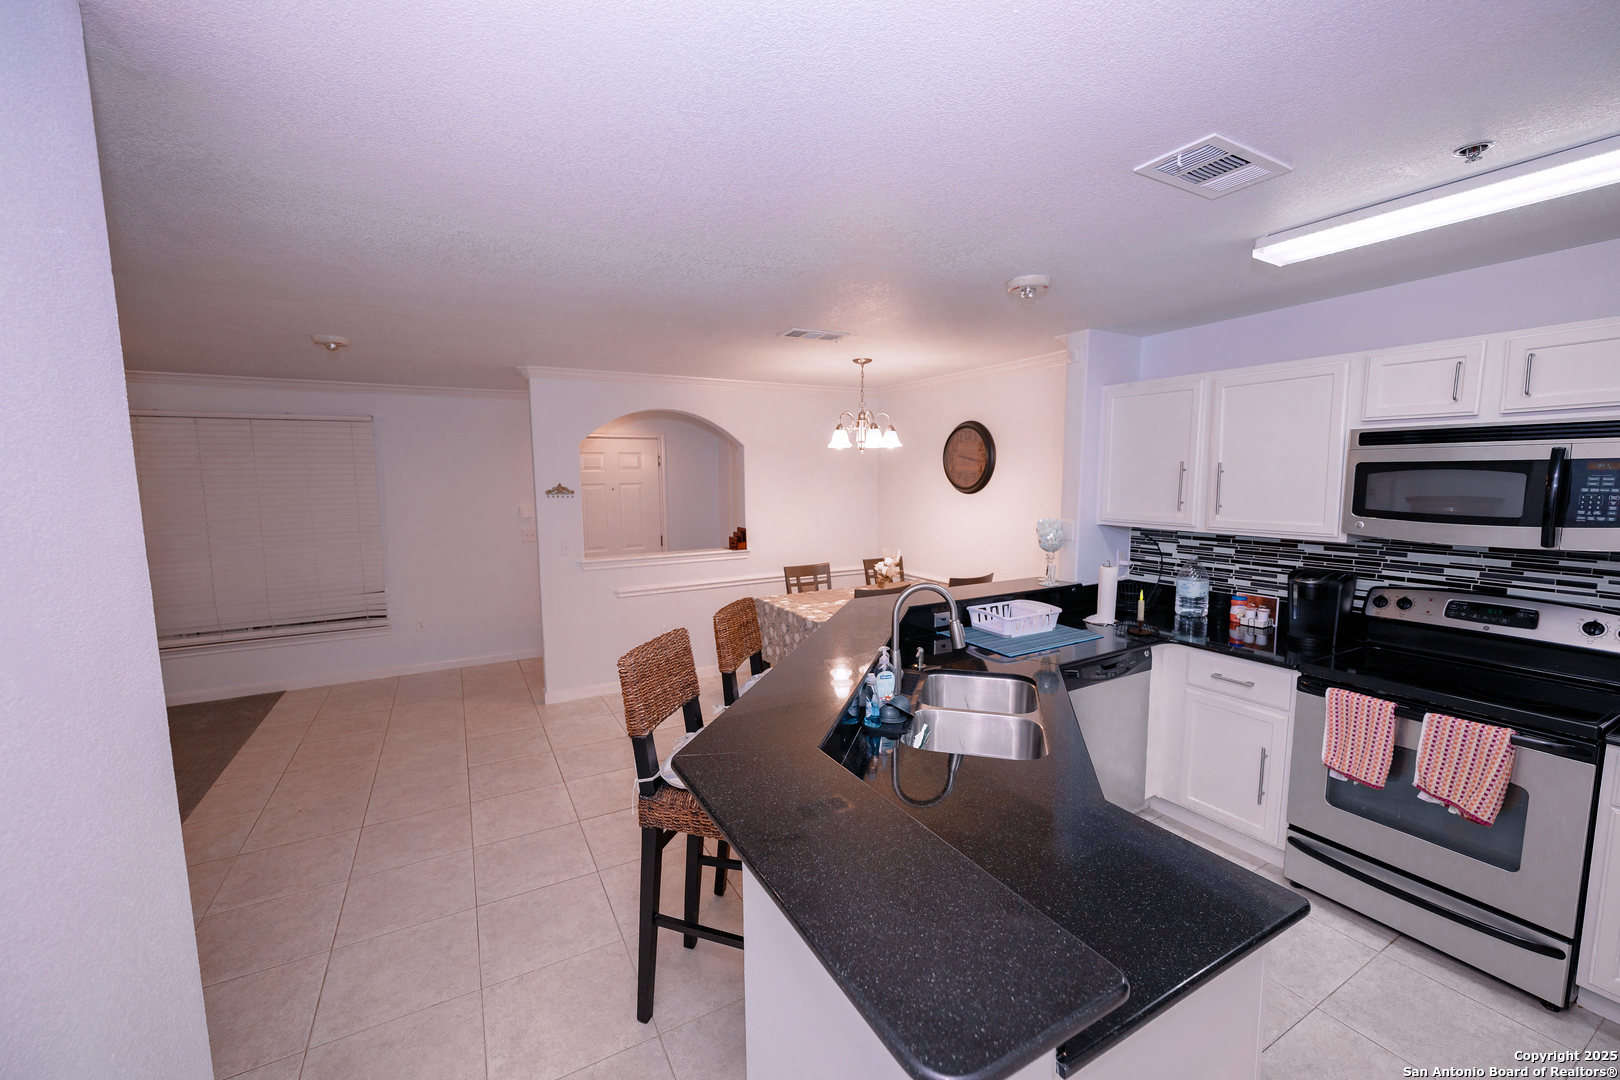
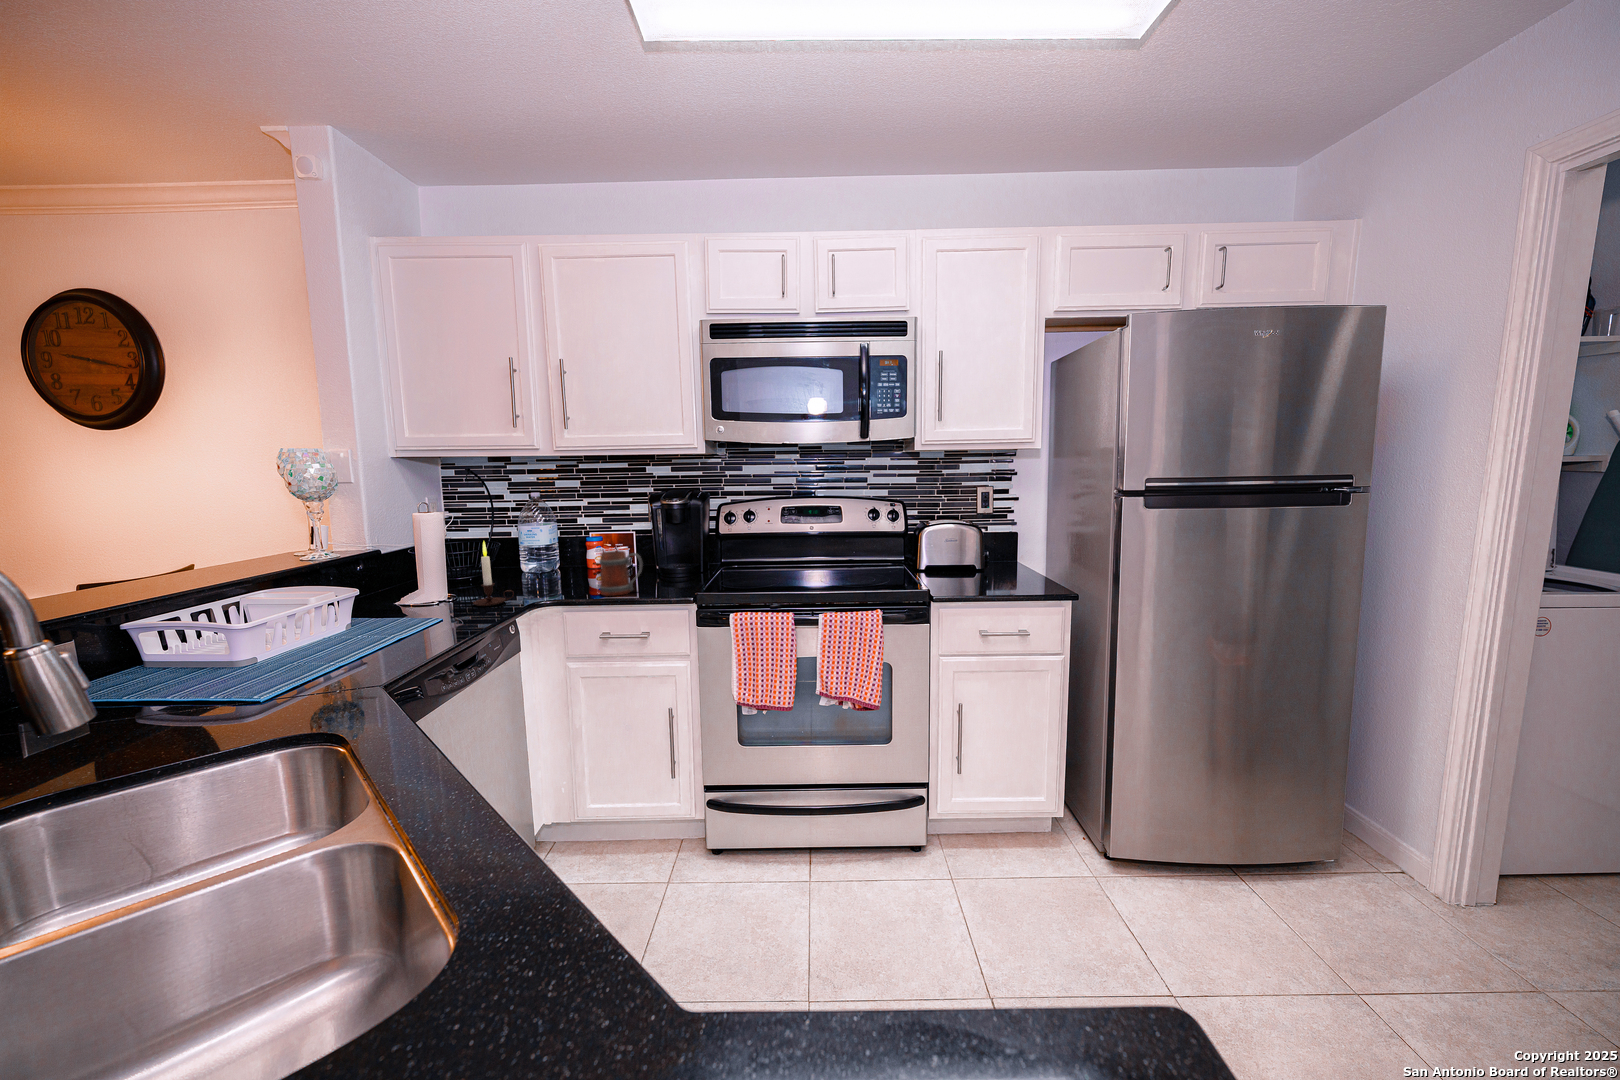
mug: none [1223,613,1264,649] -> present [600,551,643,596]

